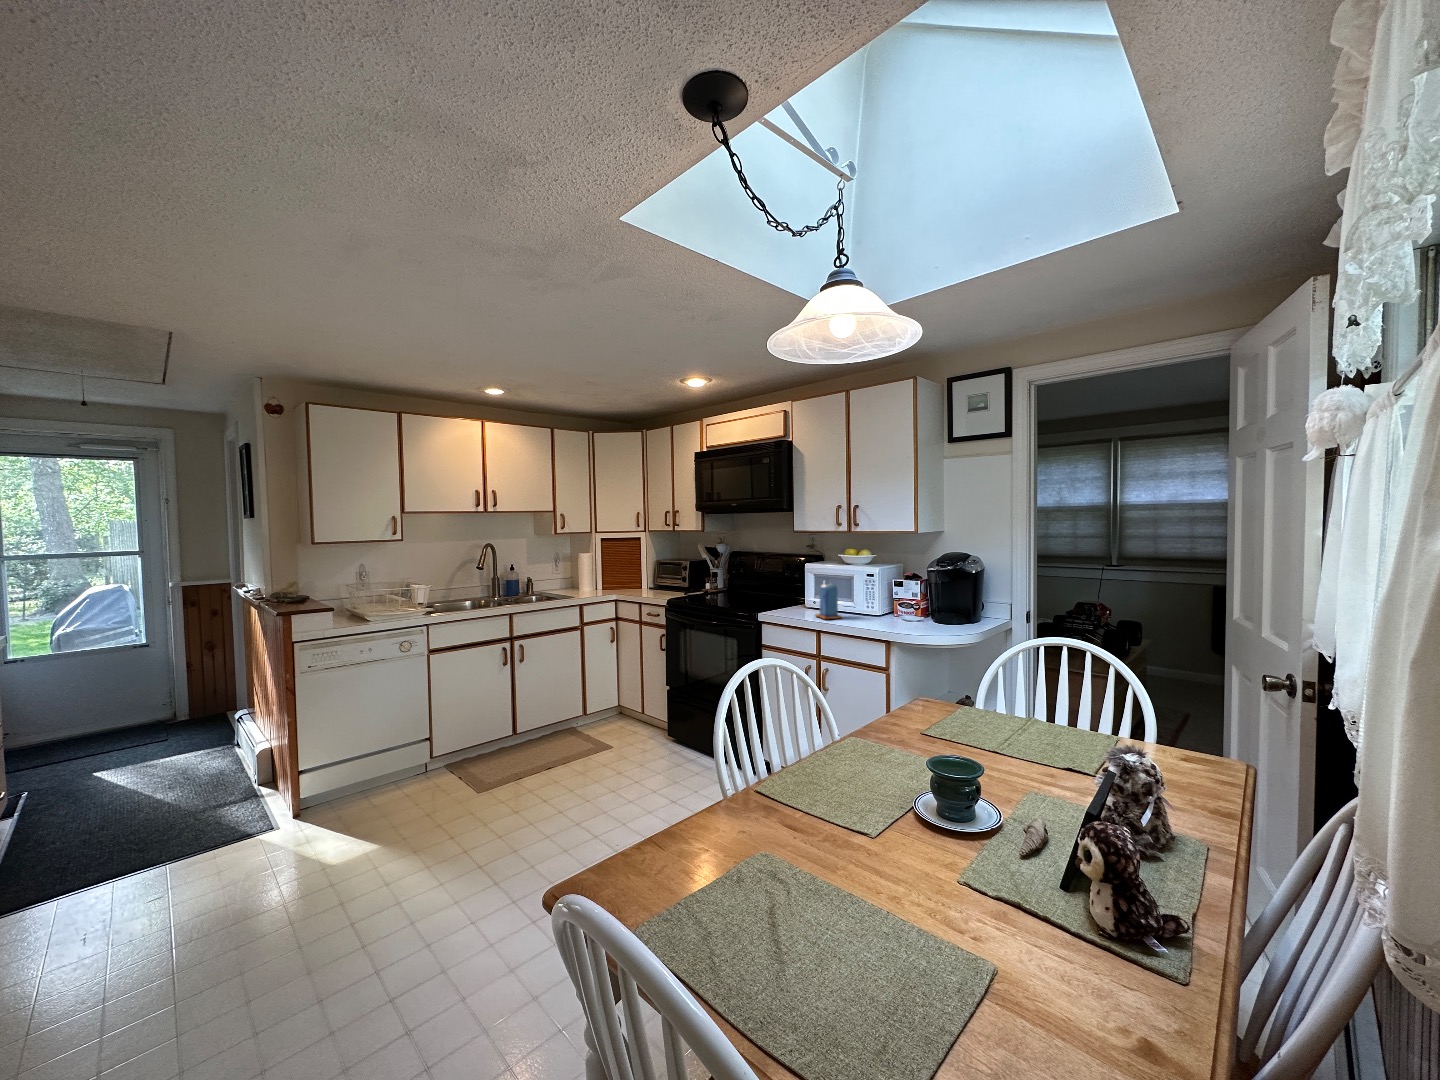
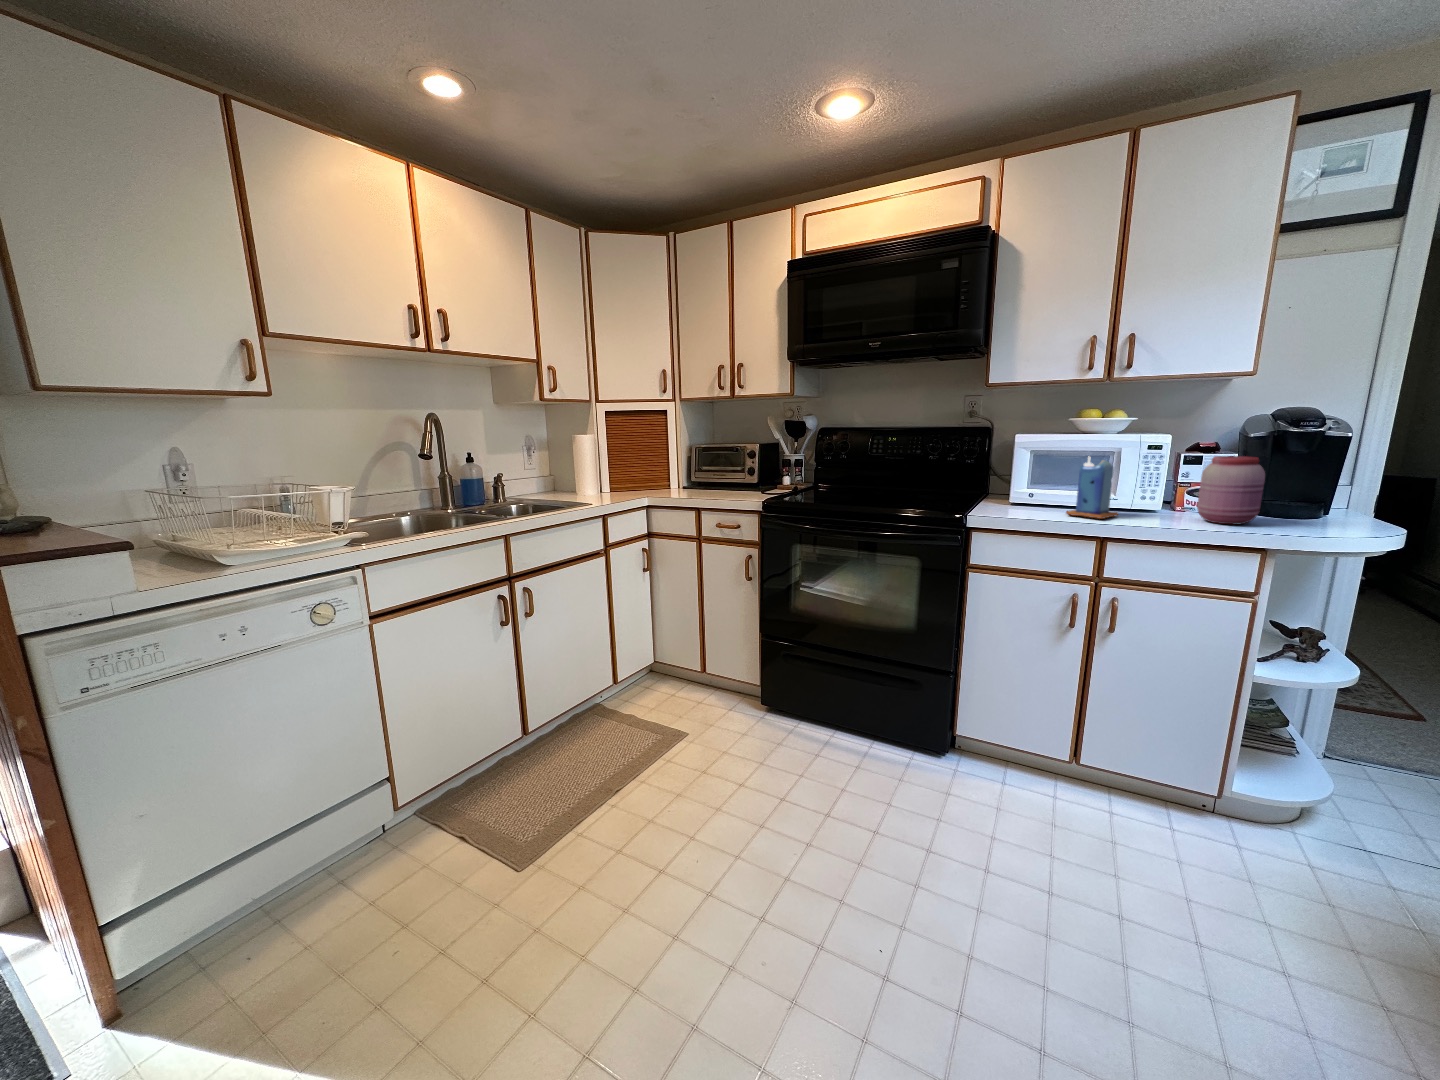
jar: none [877,584,907,626] -> present [1197,456,1265,524]

